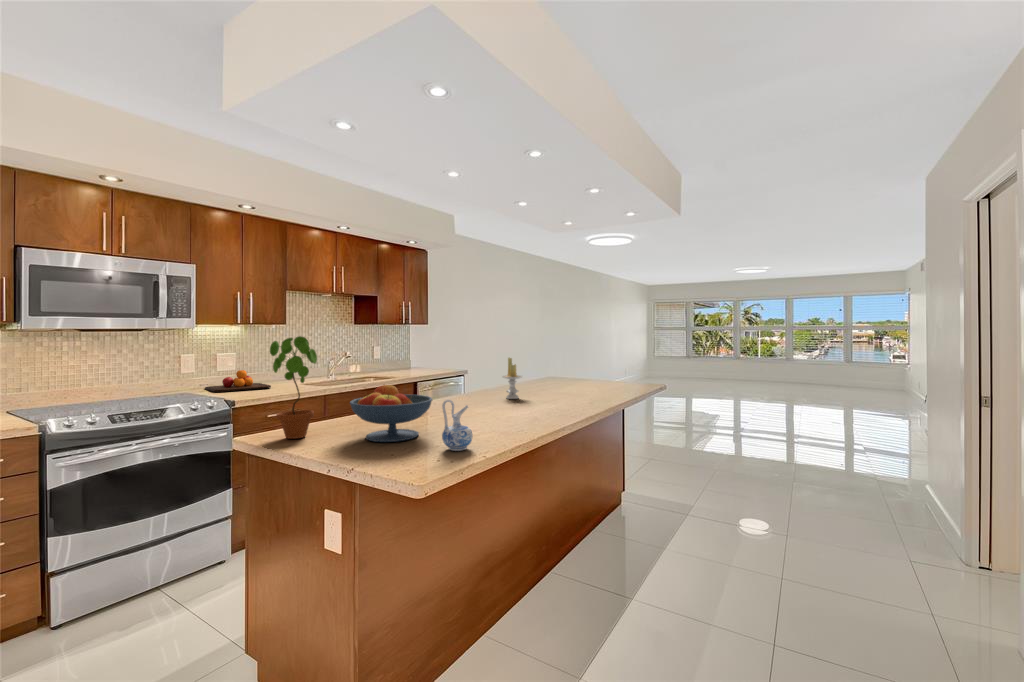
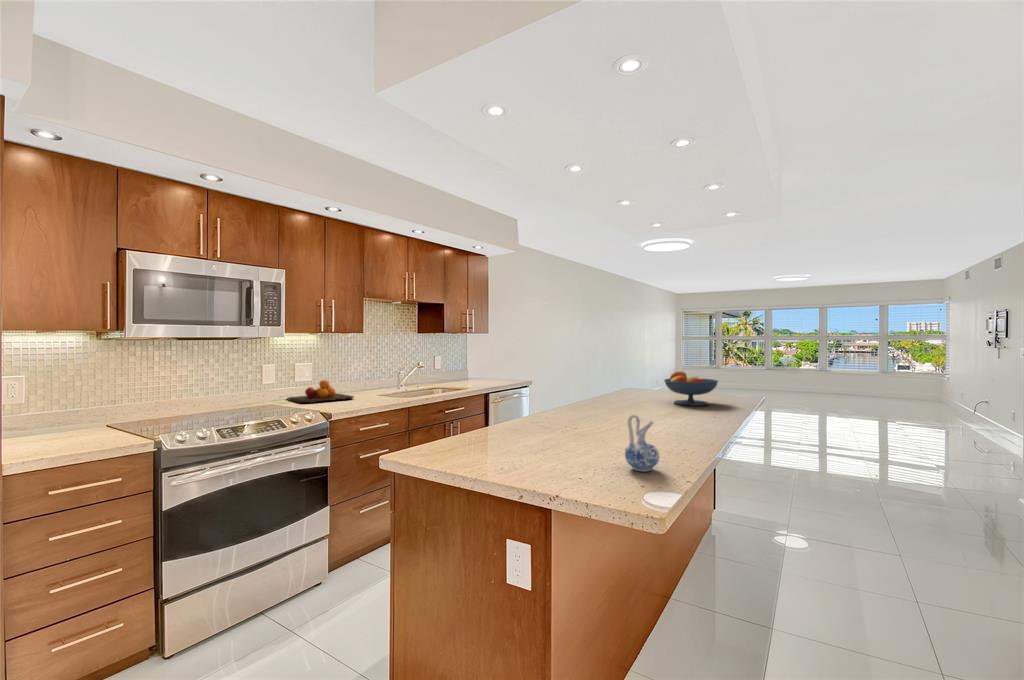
potted plant: present [270,336,317,439] -> none [422,345,469,457]
candle: present [503,358,522,399] -> none [610,366,633,411]
fruit bowl: present [350,385,432,442] -> present [664,371,718,406]

